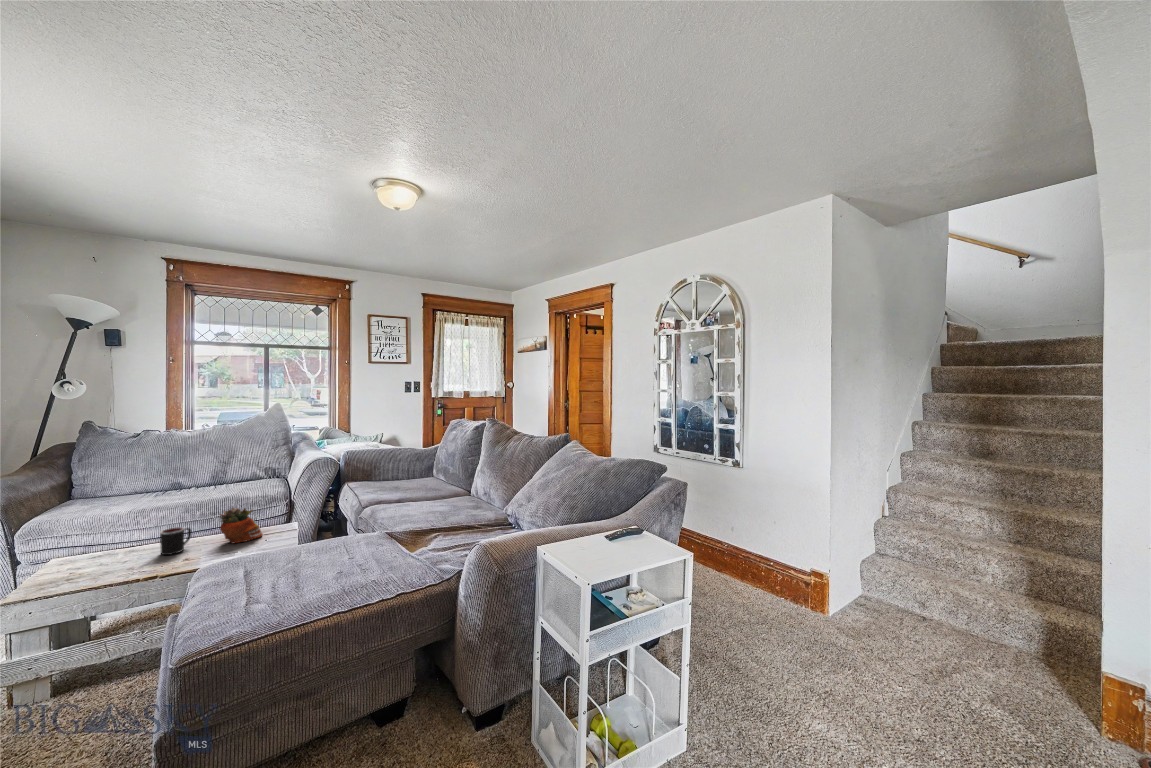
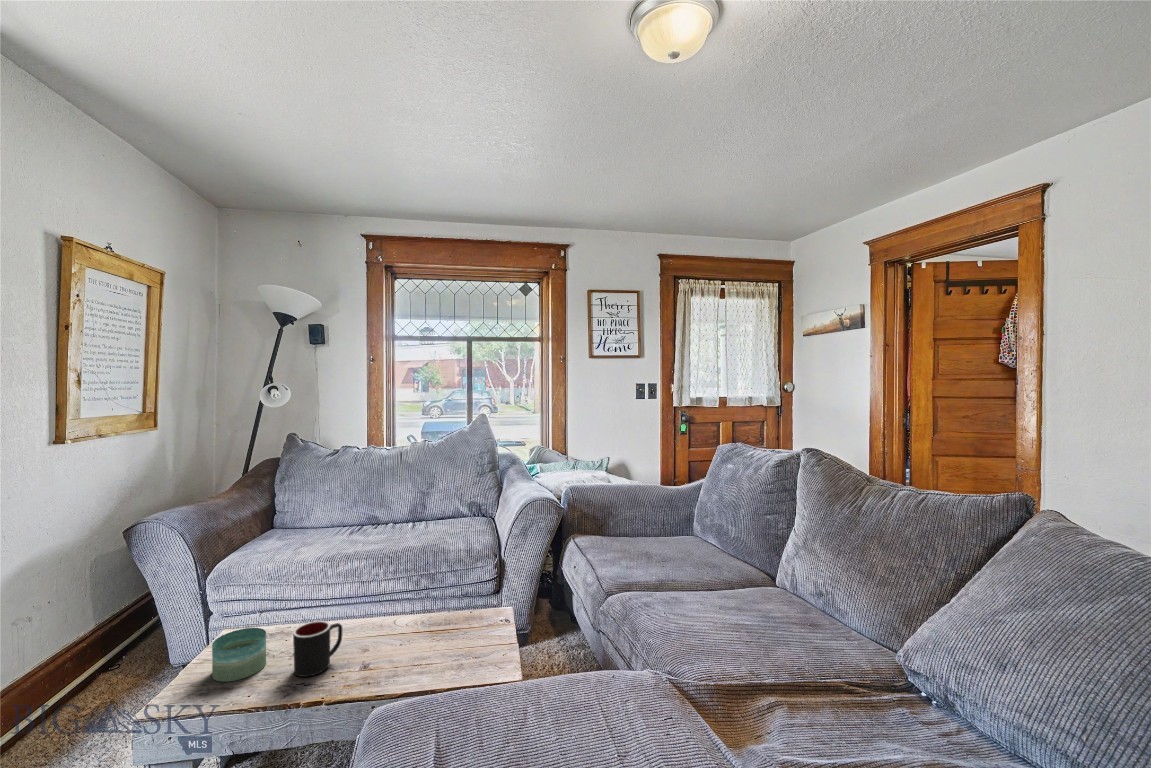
succulent planter: present [220,508,262,544] -> none [382,590,451,663]
candle: none [100,536,137,563] -> present [212,628,266,682]

